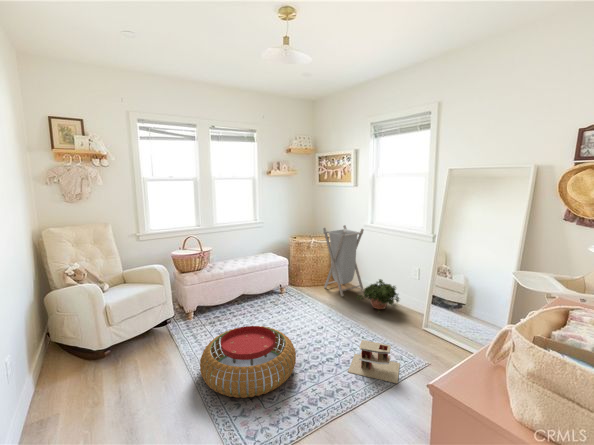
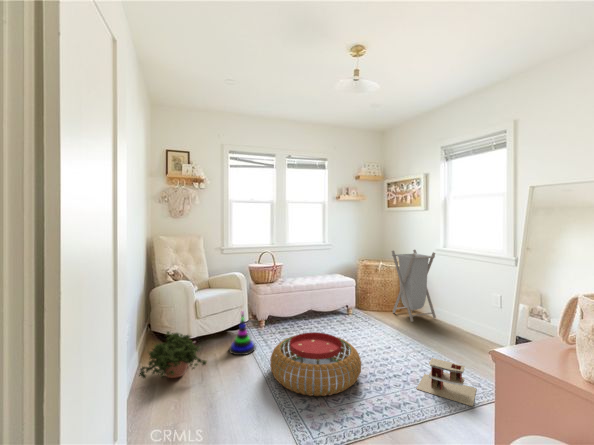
potted plant: present [357,279,399,311] -> present [139,331,207,378]
stacking toy: none [153,310,184,358] -> present [229,312,255,355]

